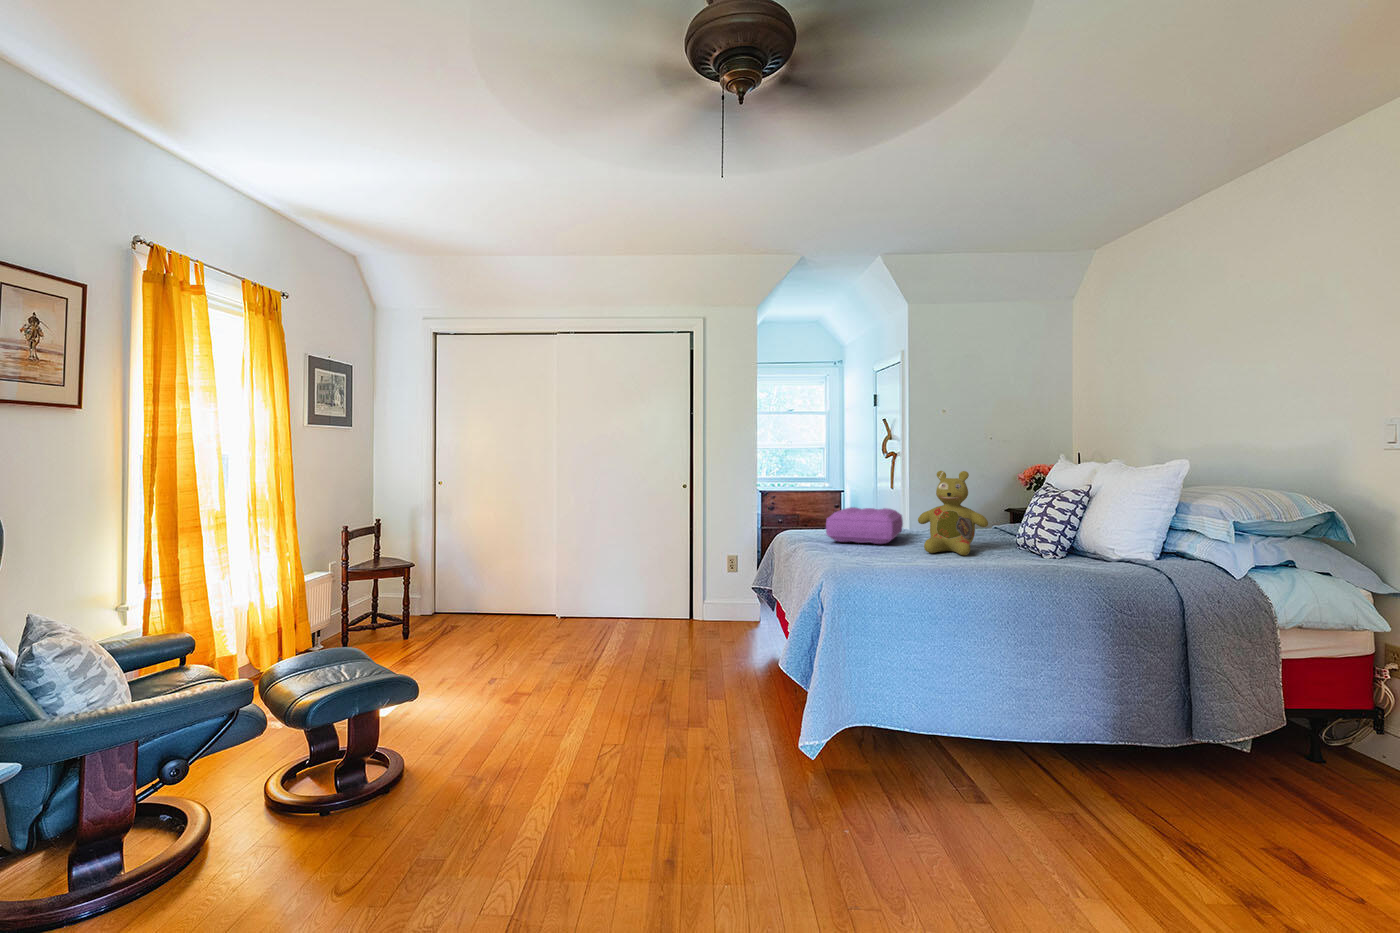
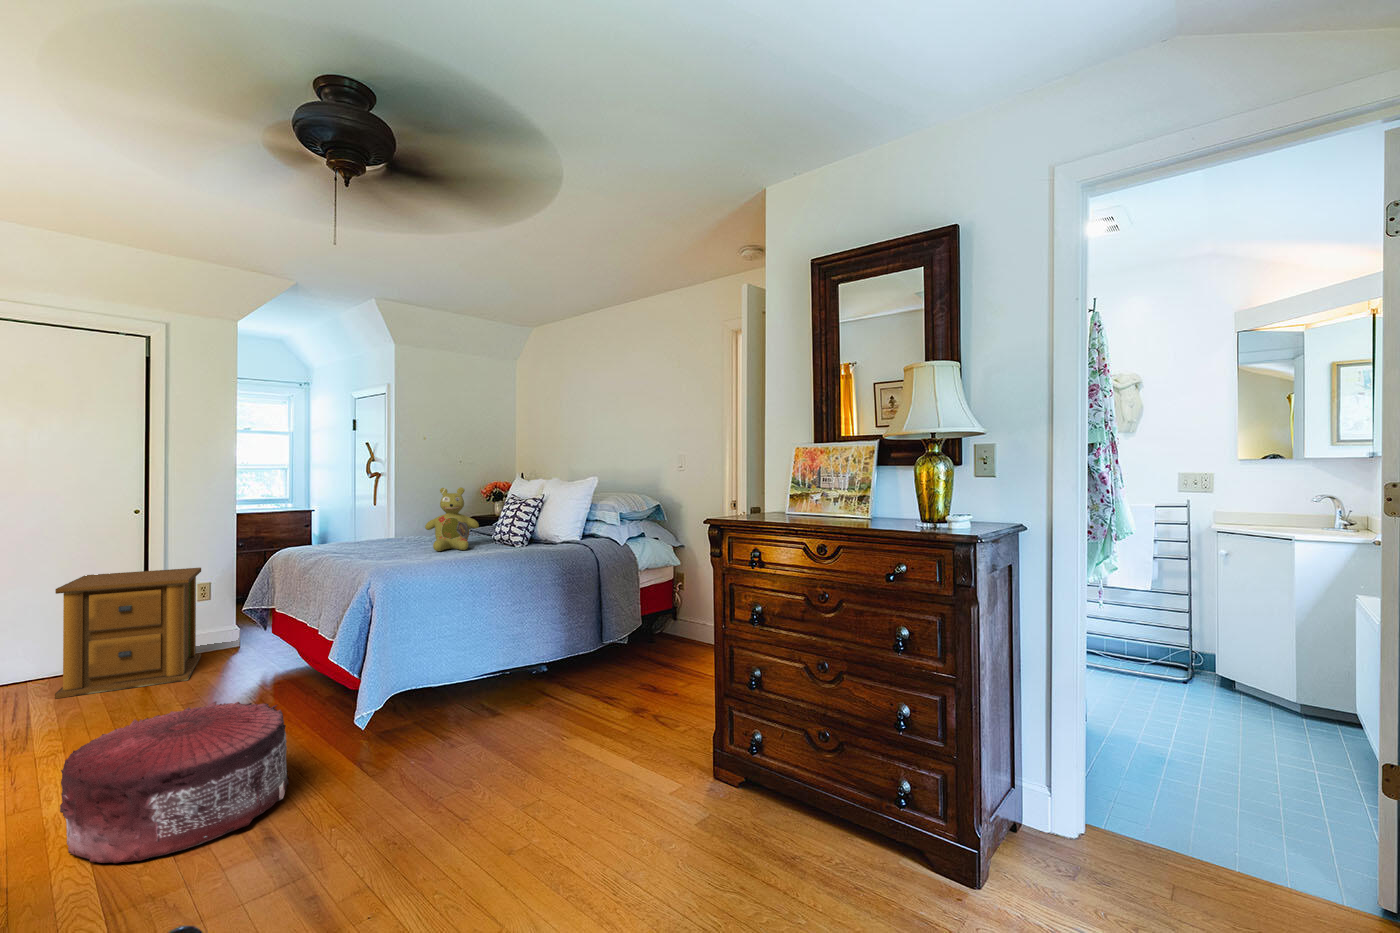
pillow: present [826,507,903,544] -> none [341,521,406,551]
side table: none [623,538,729,647] -> present [55,568,201,698]
pouf: none [521,693,720,865] -> present [60,702,289,863]

